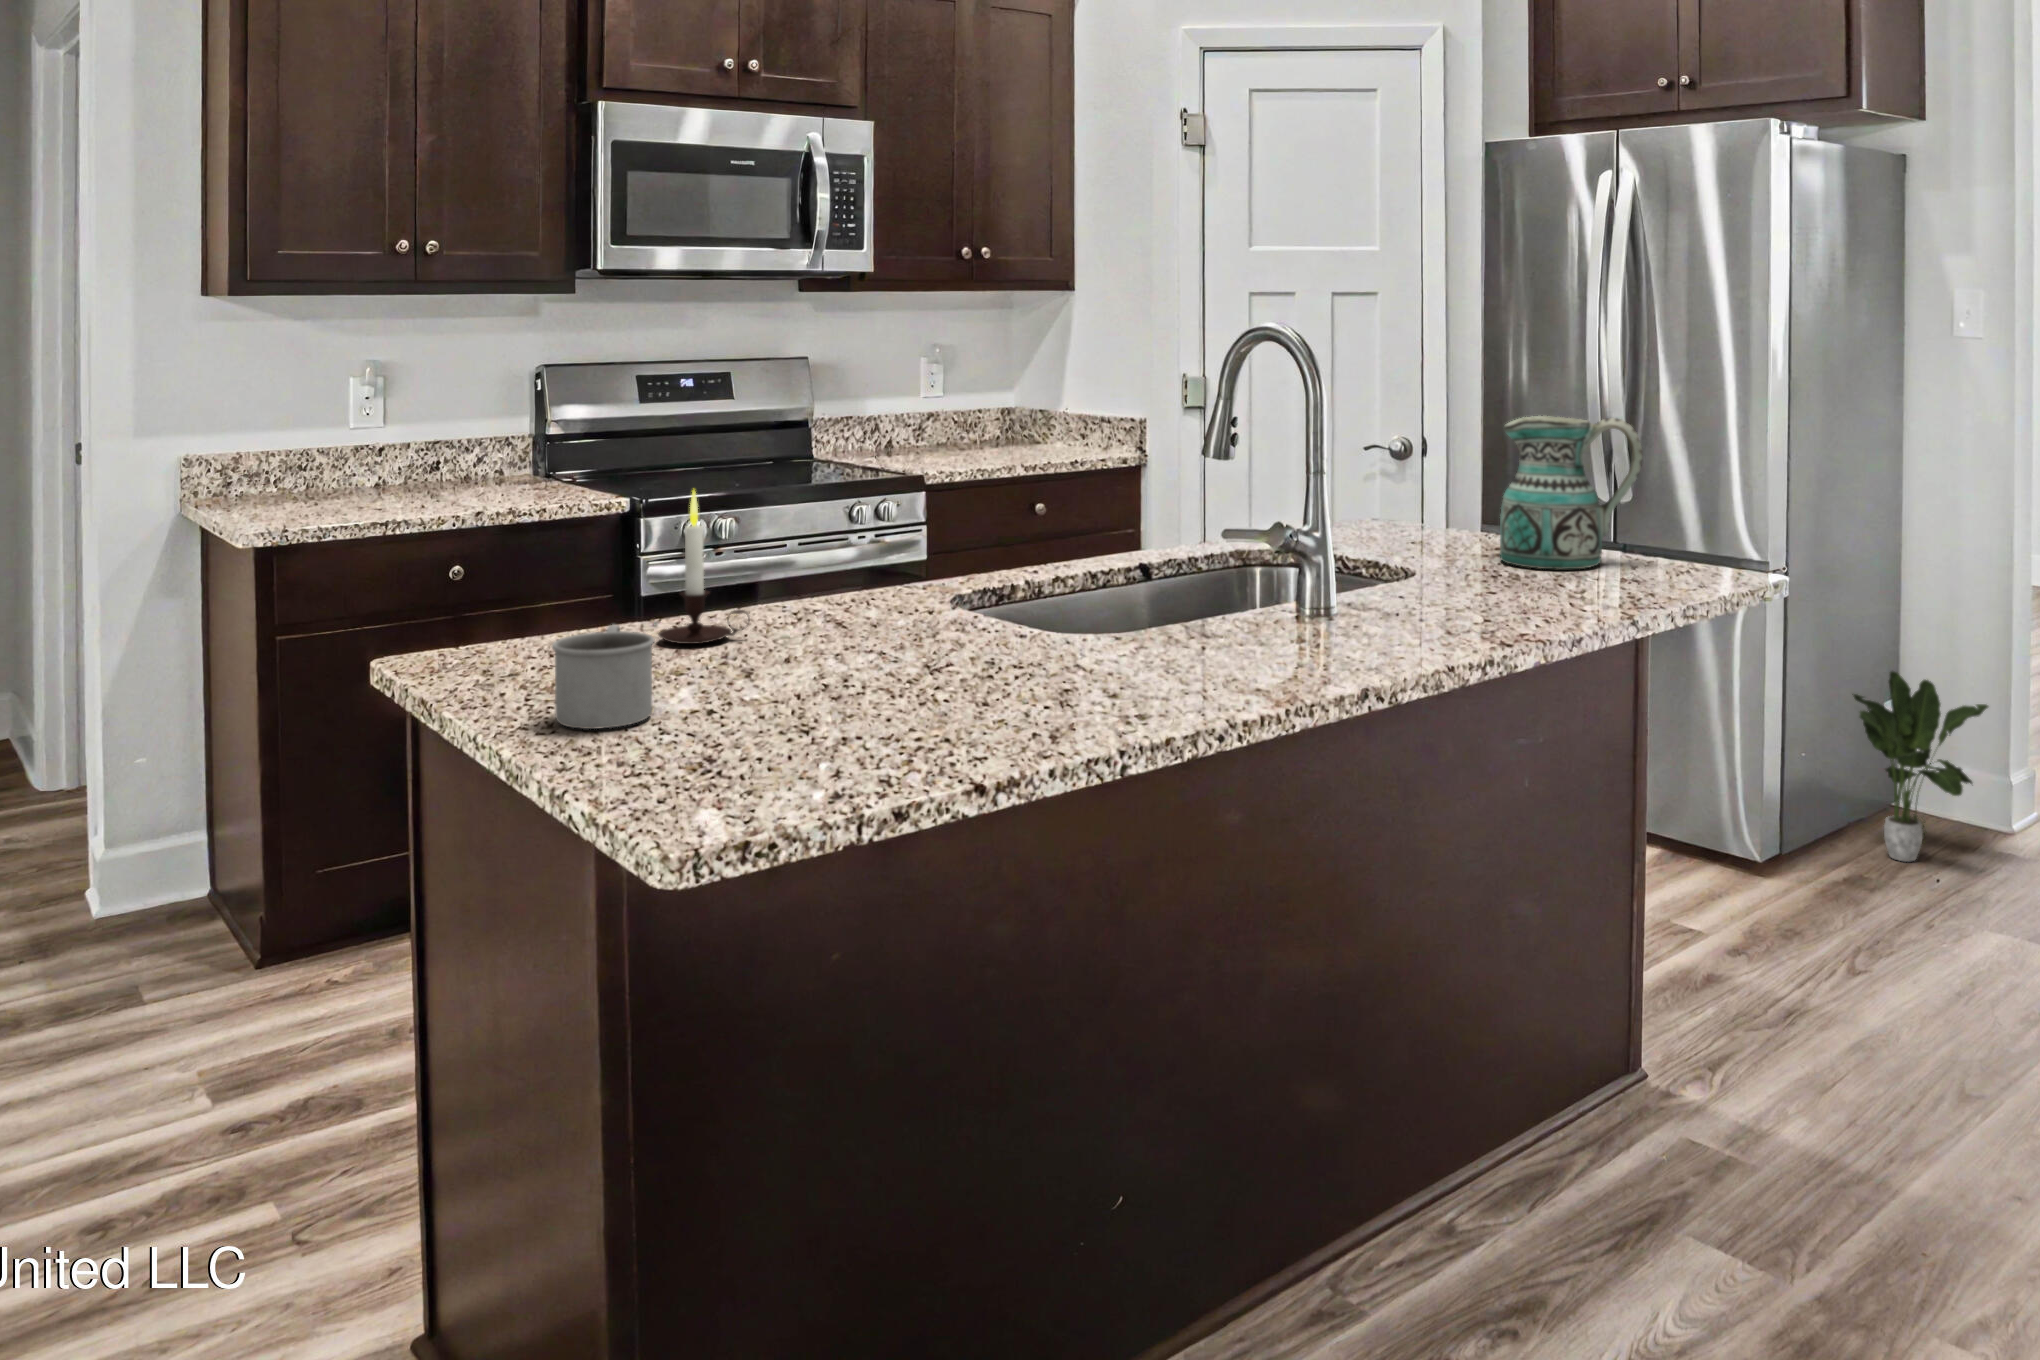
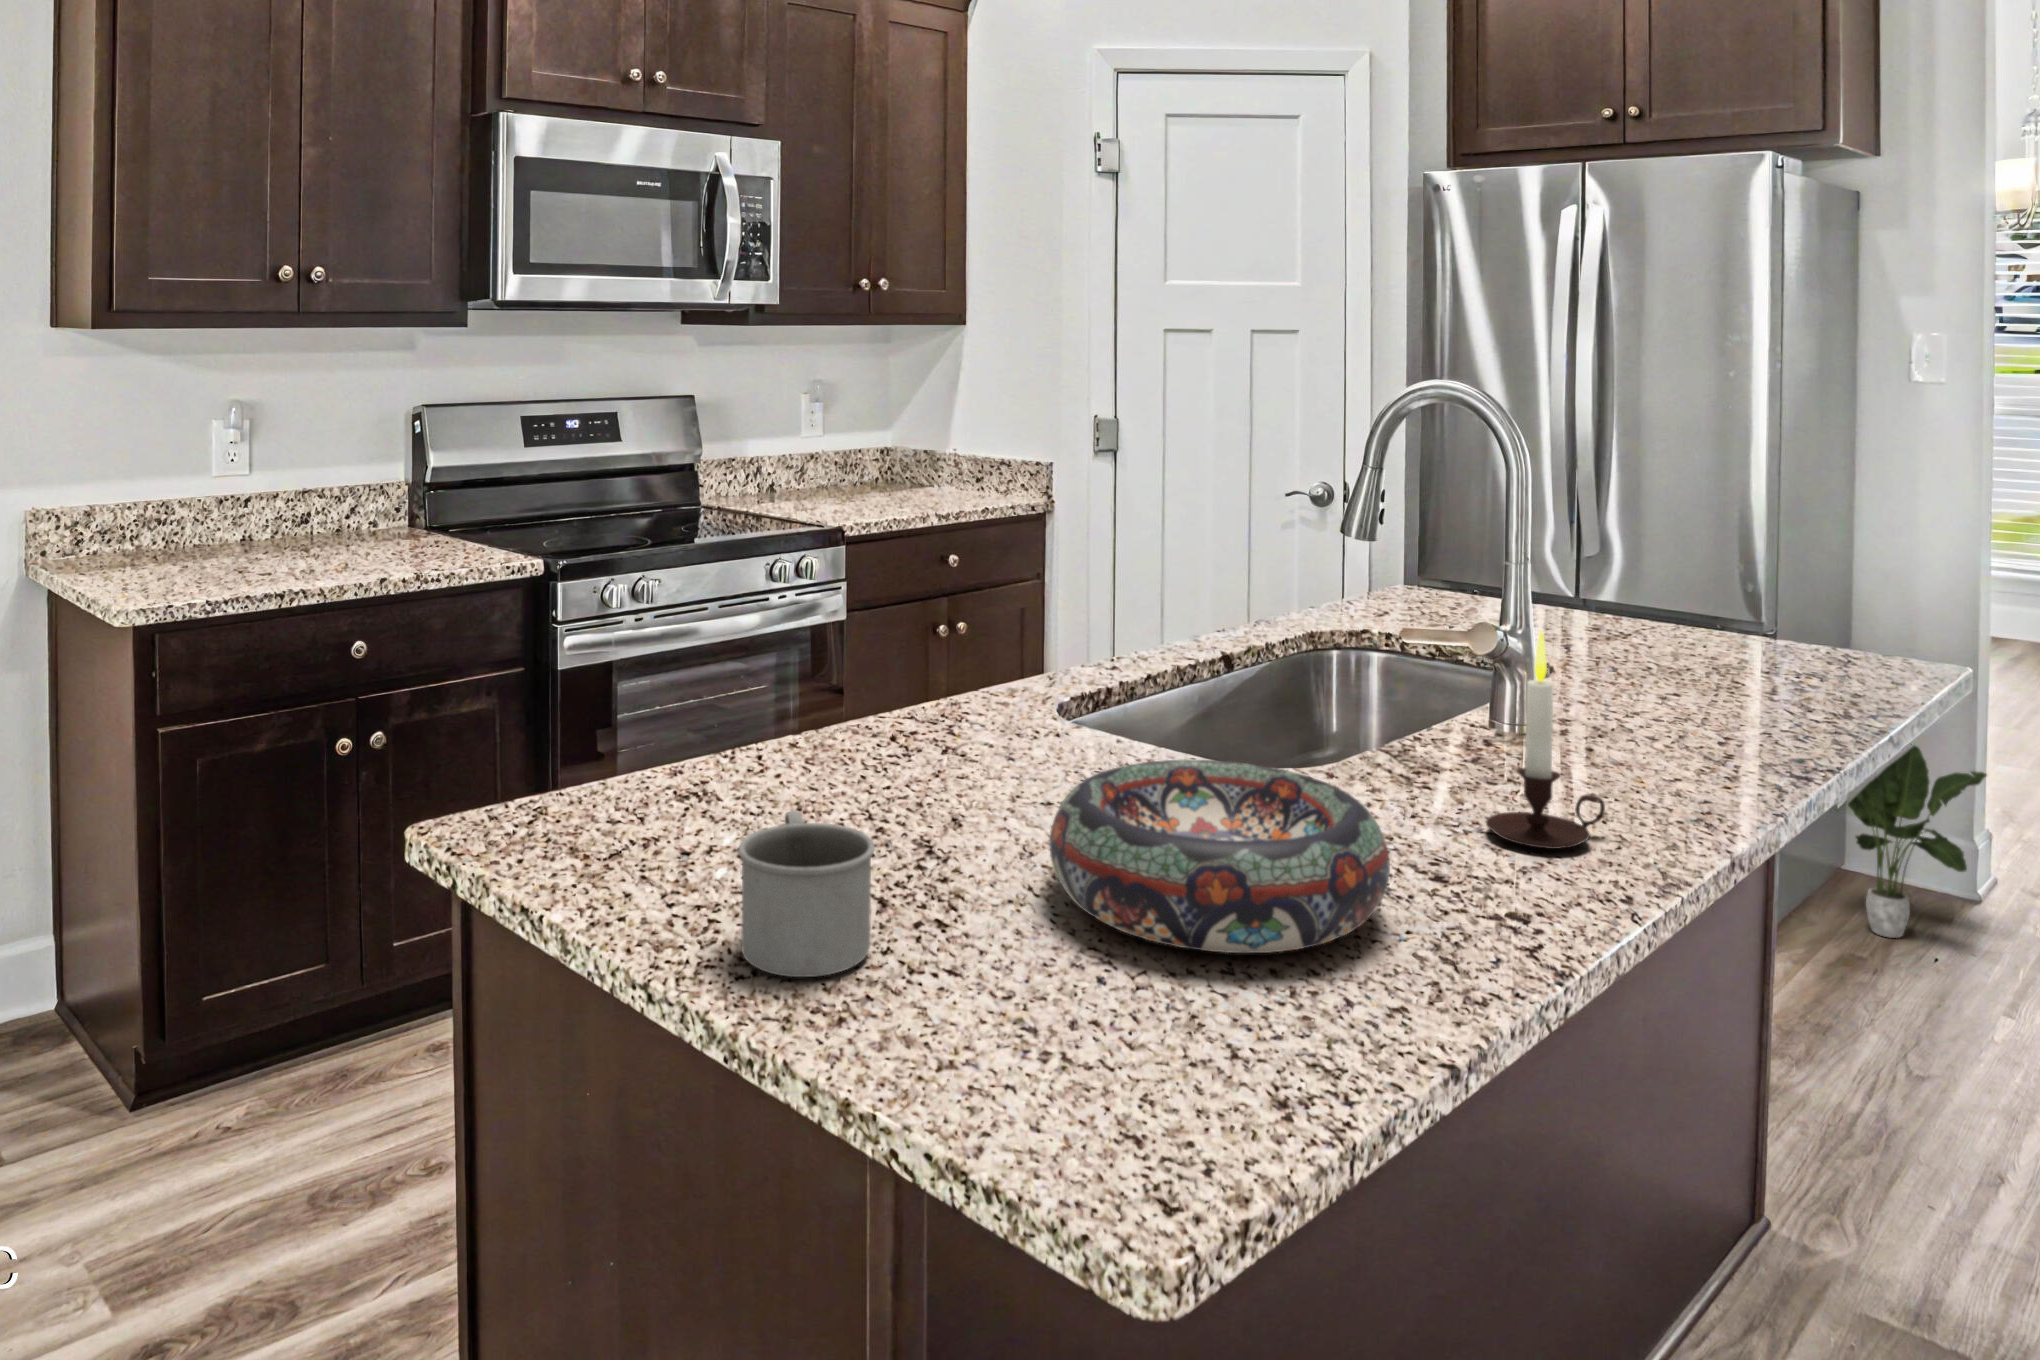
ceramic pitcher: present [1500,416,1642,569] -> none [1616,483,1790,662]
candle: present [658,490,750,644] -> present [1486,631,1605,849]
decorative bowl: none [807,602,1057,720] -> present [1049,760,1390,953]

